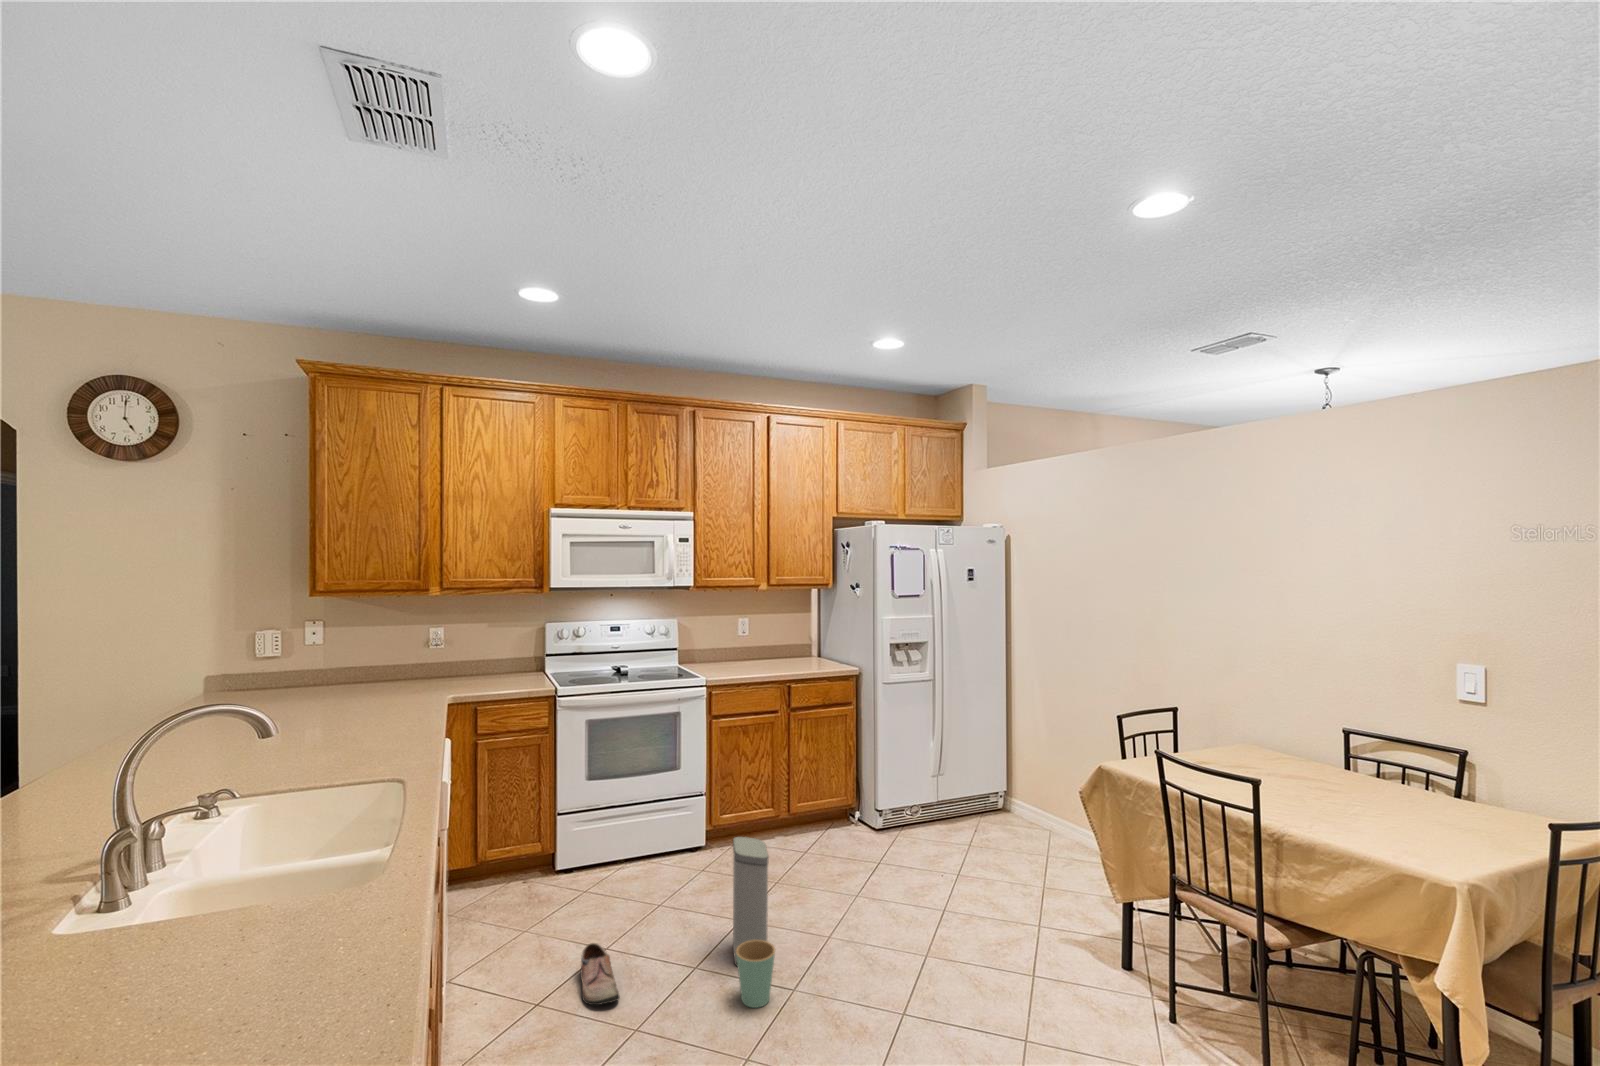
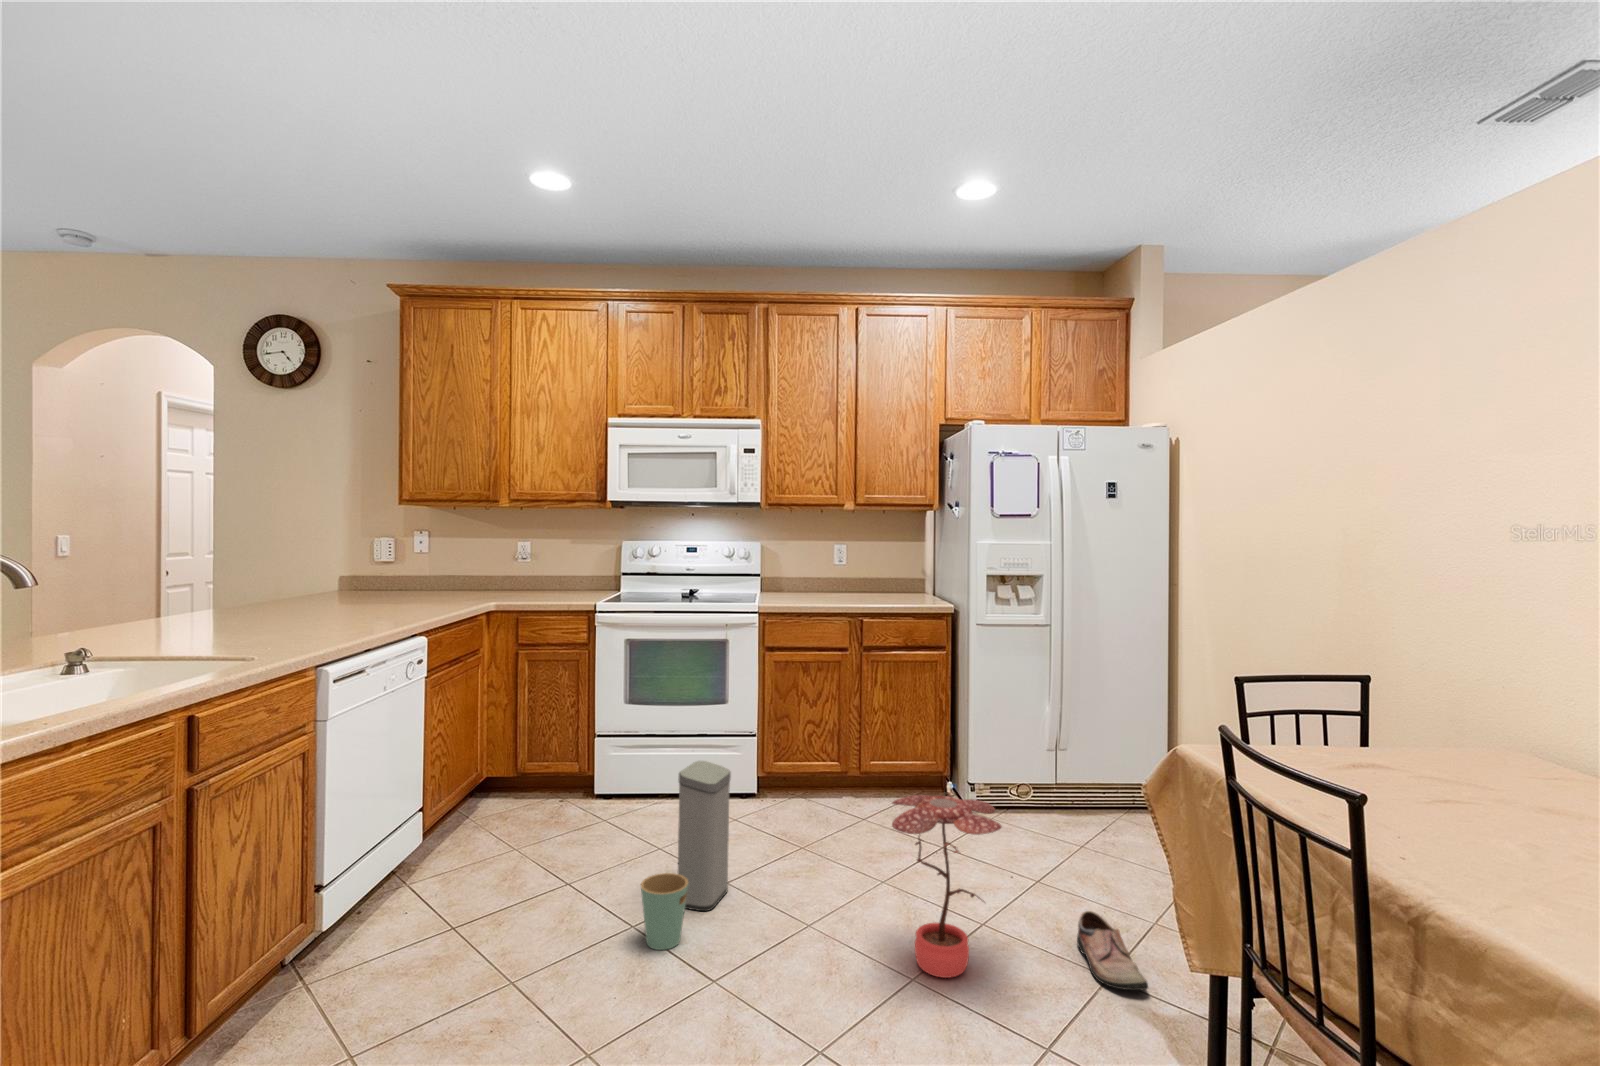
potted plant: none [916,836,1009,973] -> present [892,795,1002,978]
shoe: present [580,943,620,1005] -> present [1077,911,1148,990]

